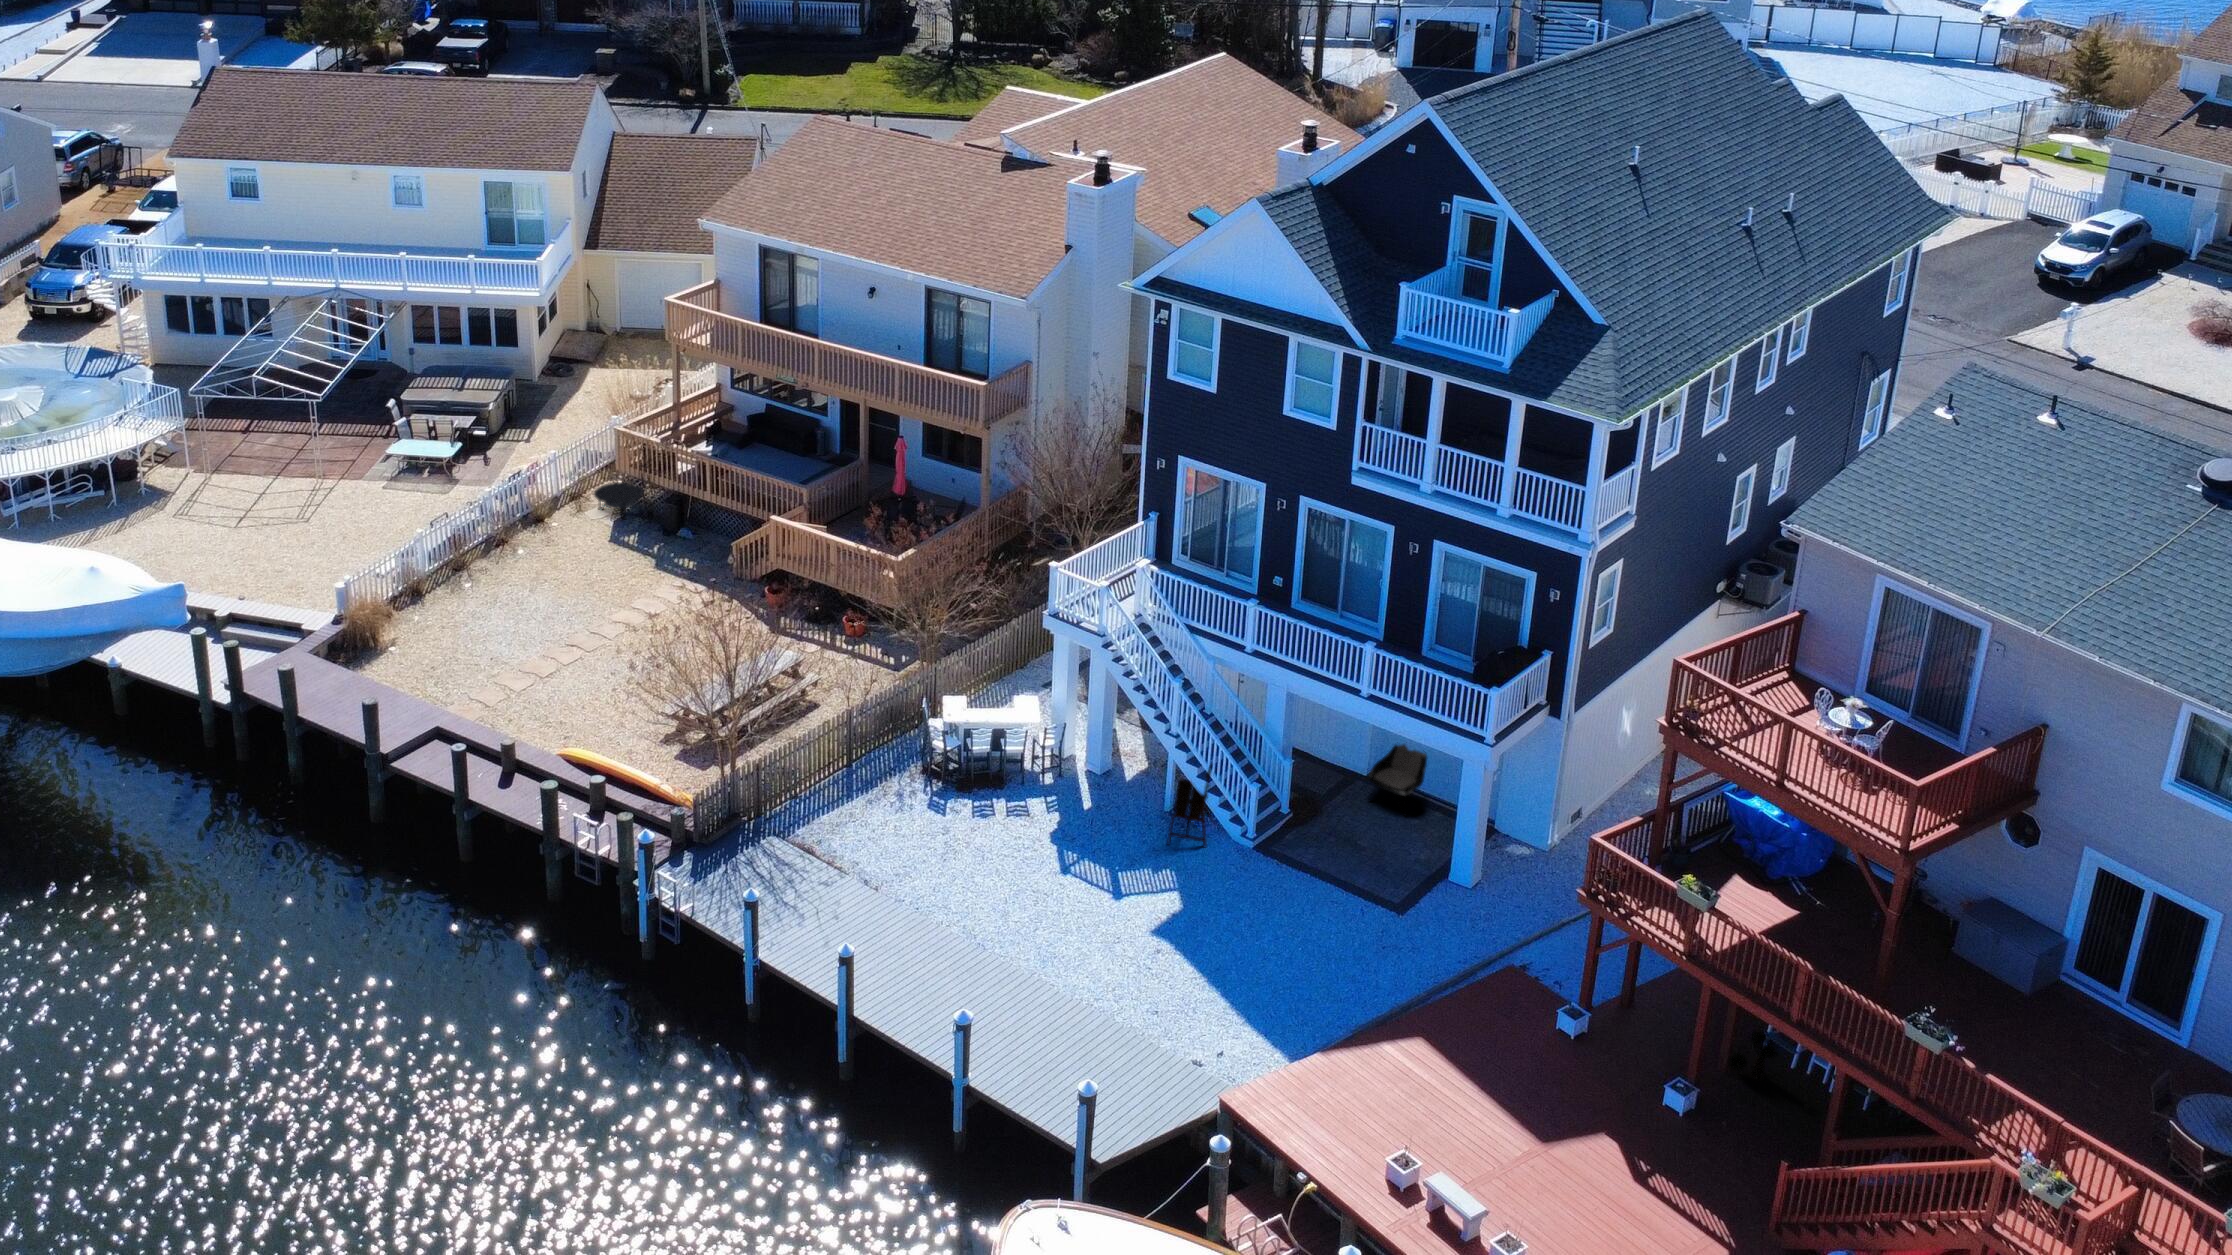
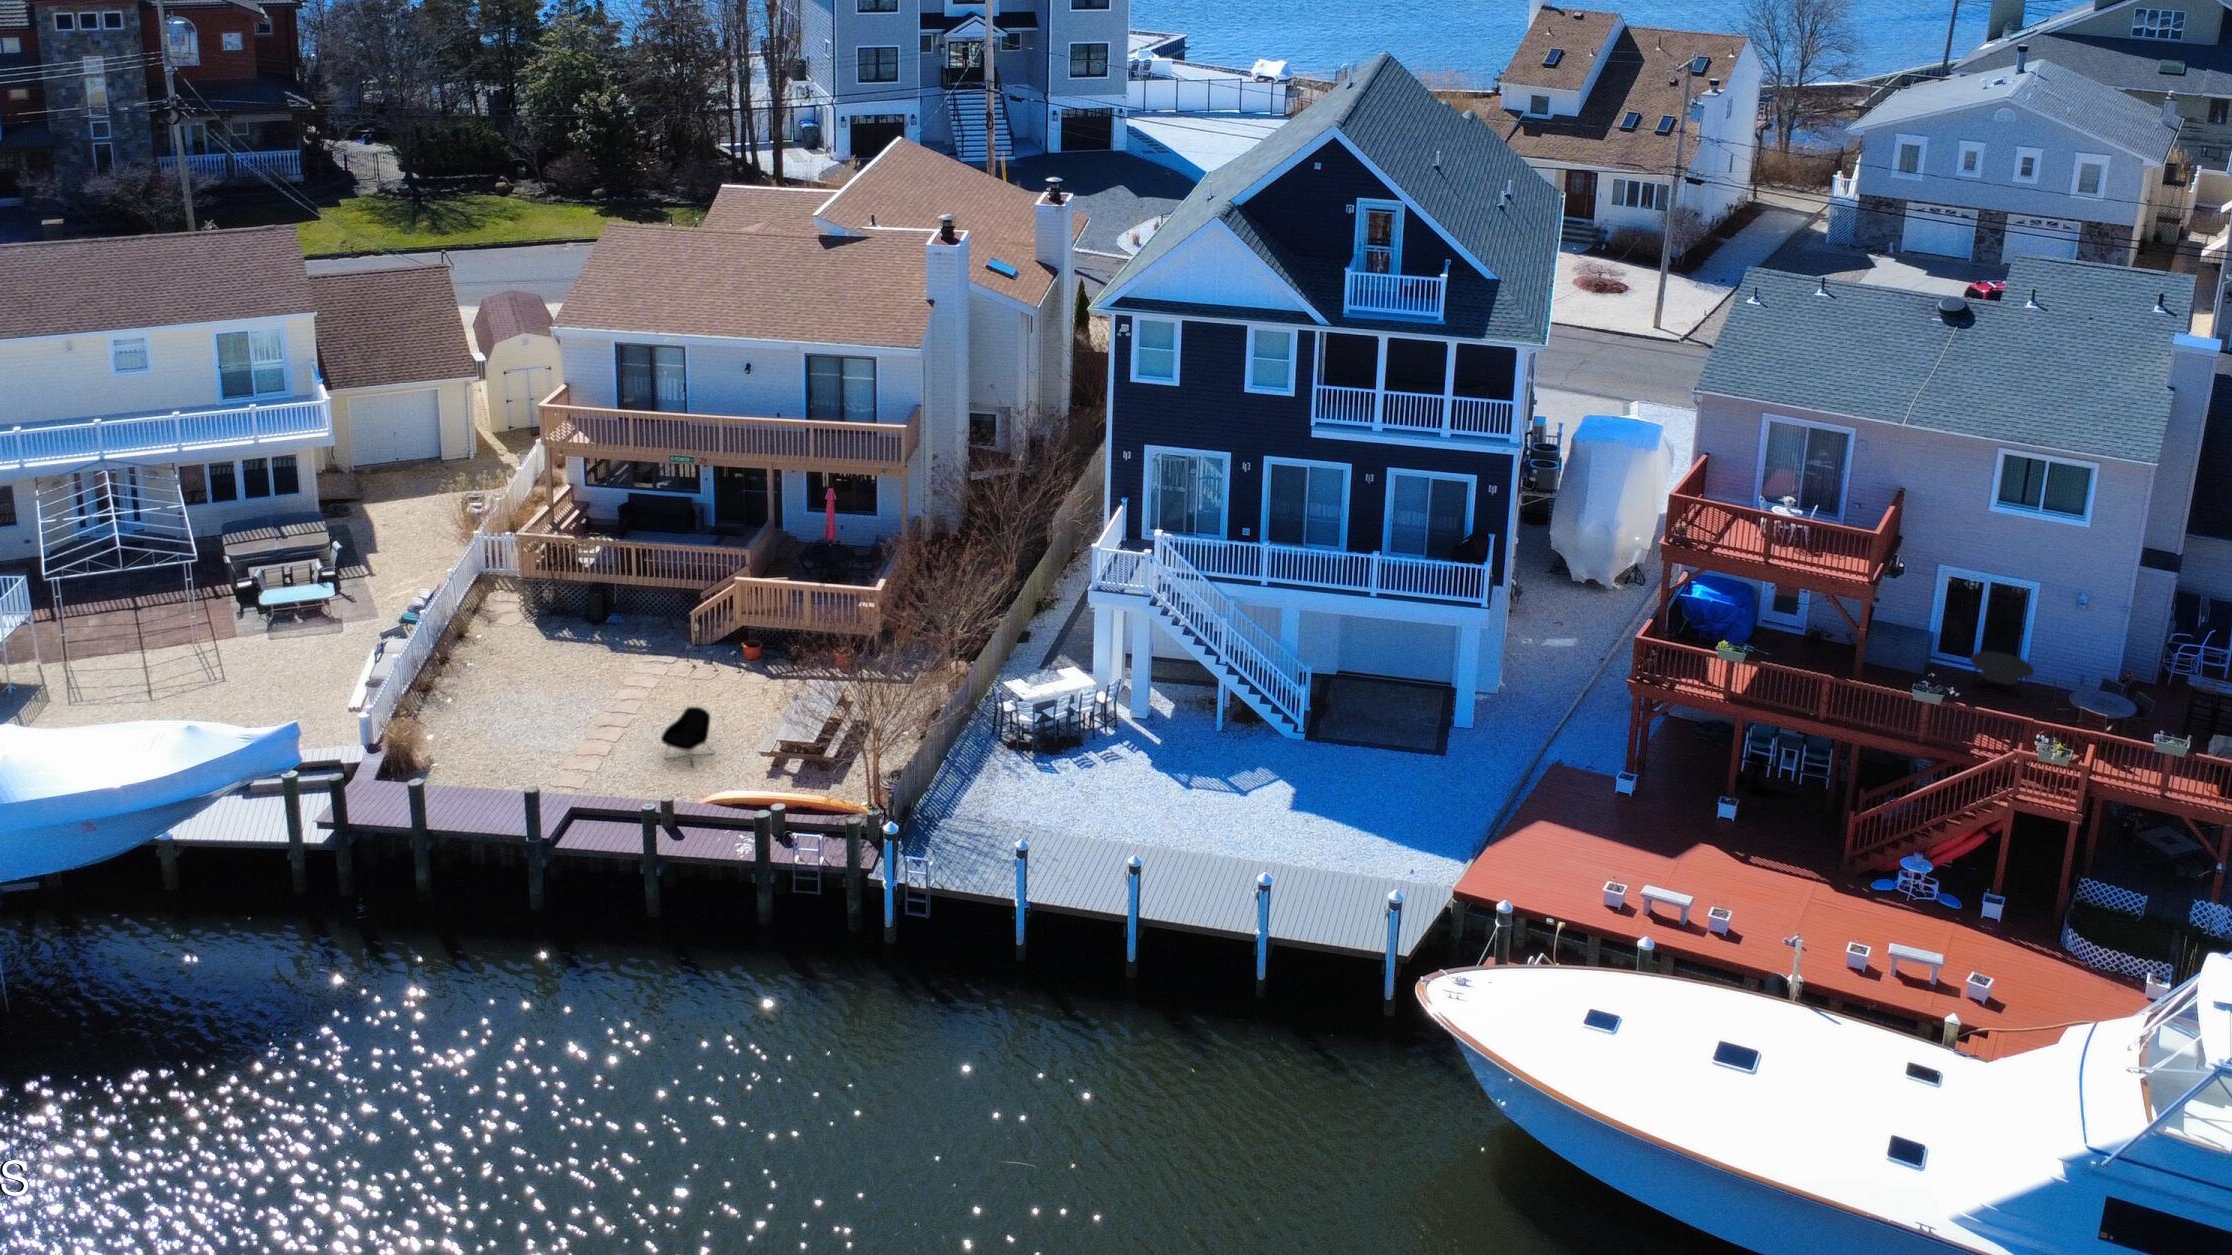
round table: present [594,482,643,520] -> present [1970,651,2034,698]
lounge chair: present [1368,744,1428,801] -> present [661,707,710,762]
bench: present [1167,764,1213,848] -> none [1213,681,1262,754]

